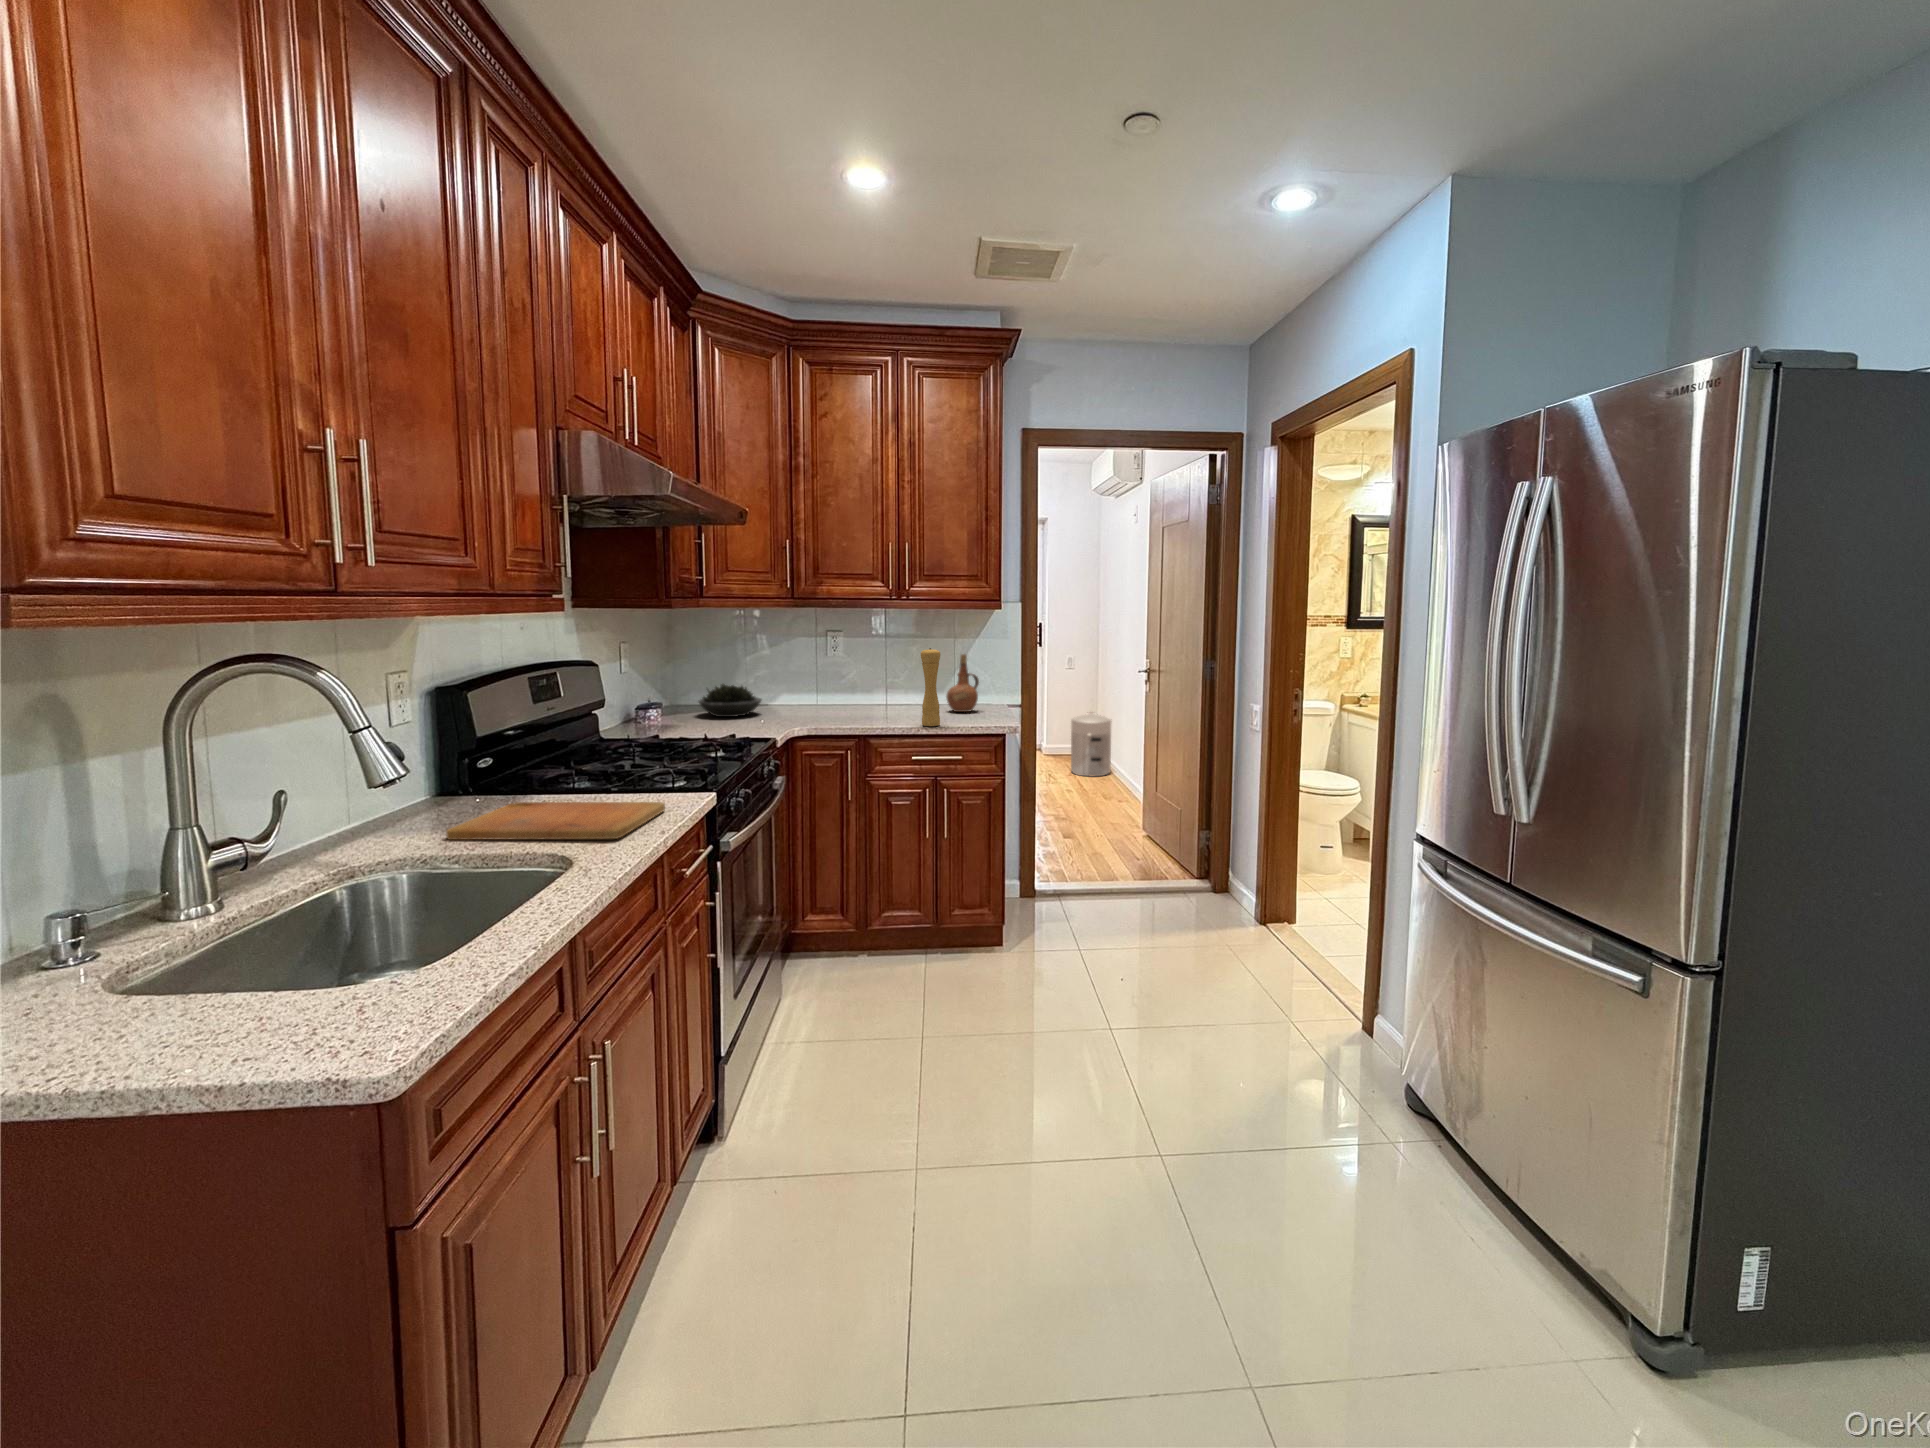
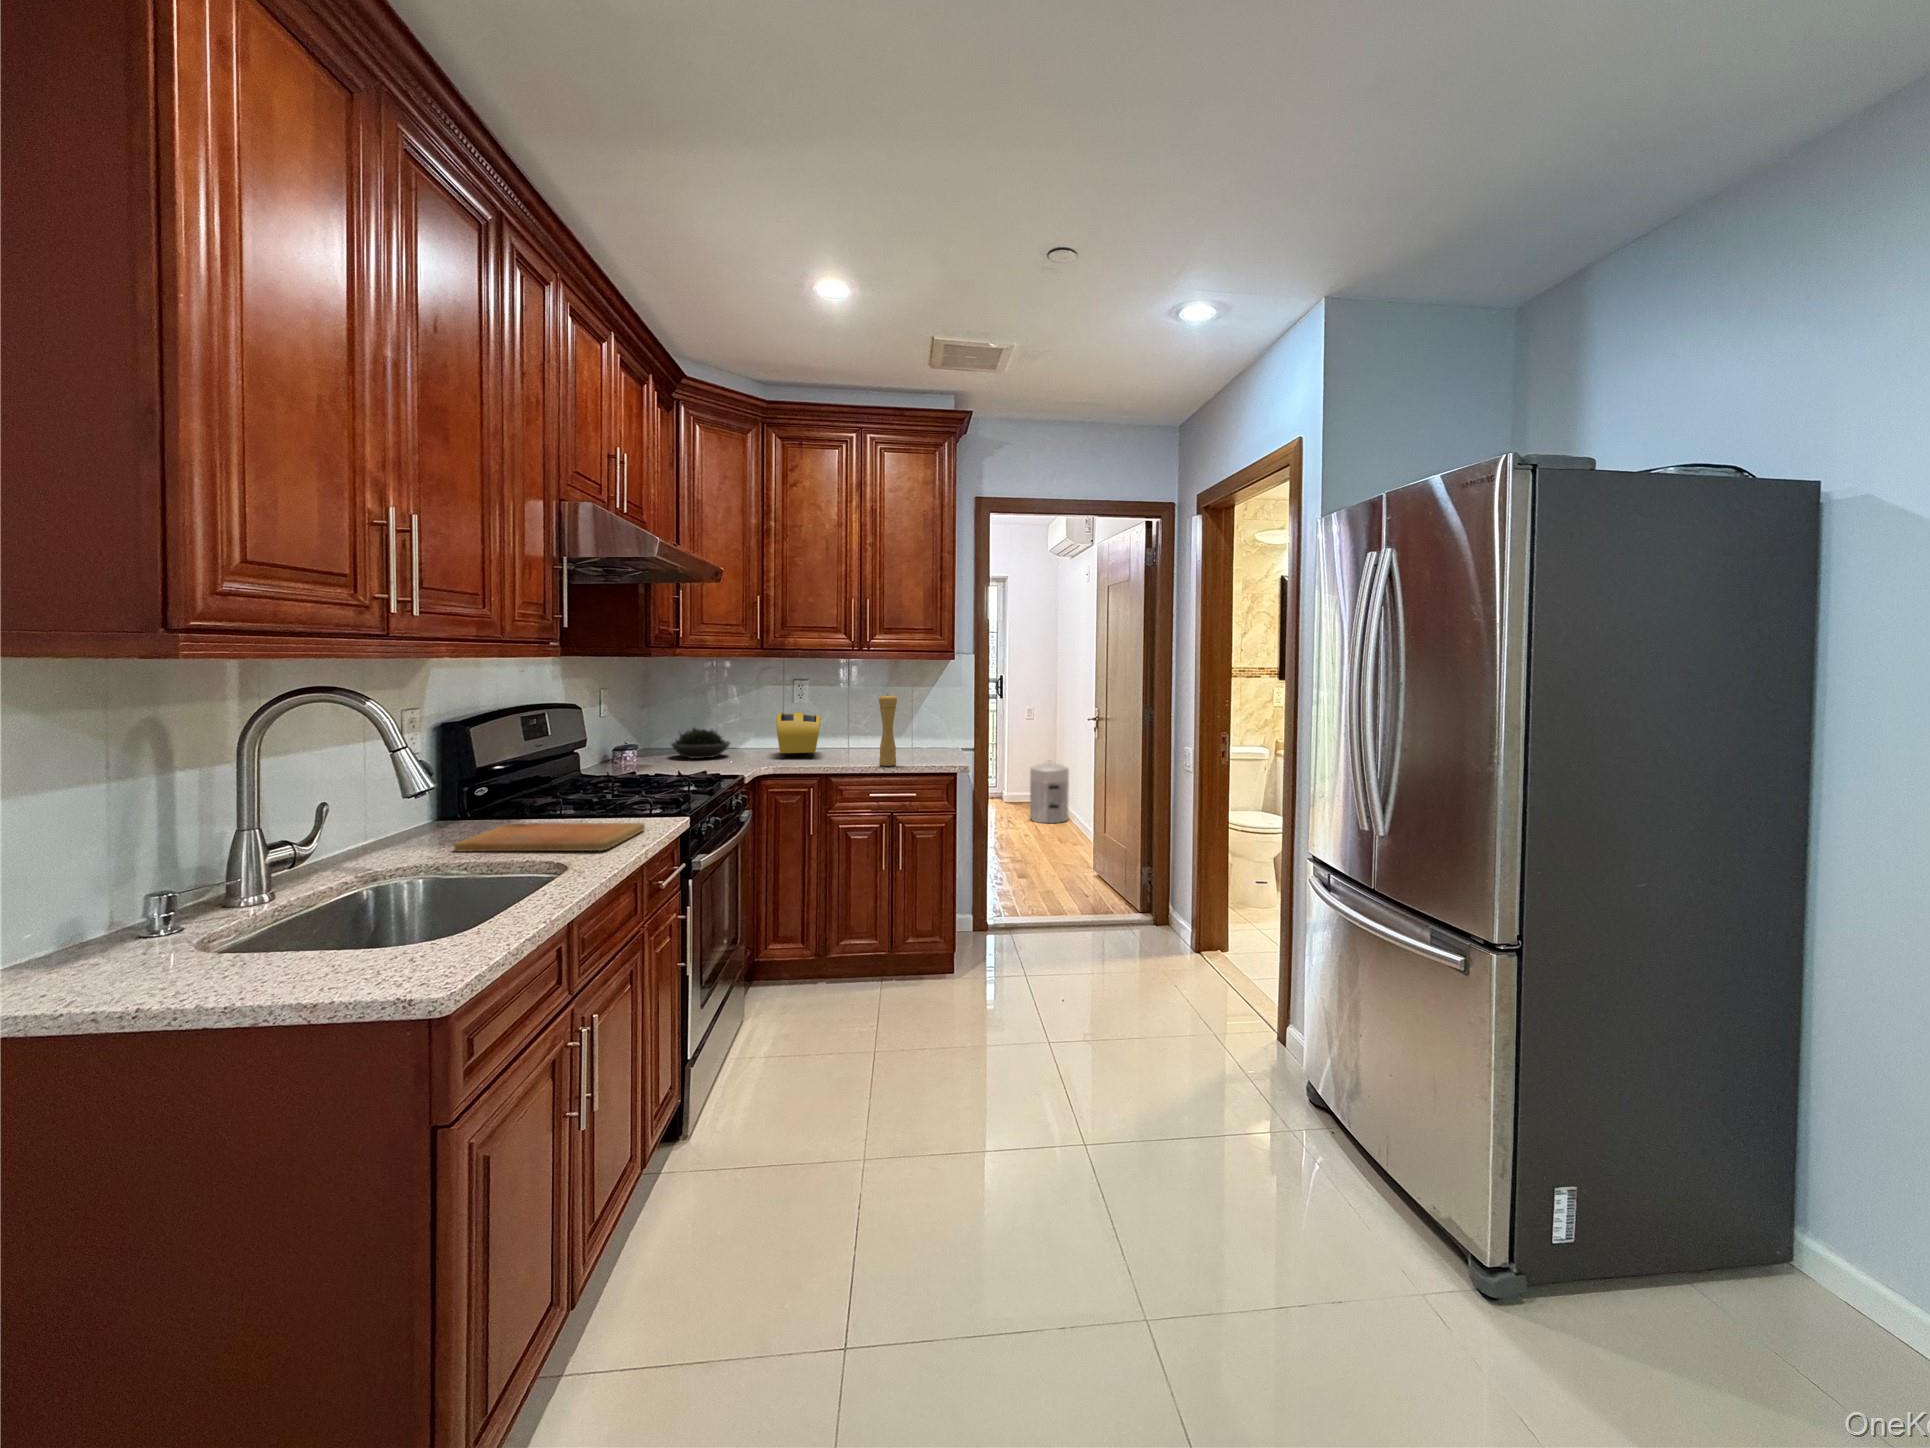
ceramic pitcher: present [946,654,979,712] -> none [904,701,934,754]
toaster: none [810,667,858,717] -> present [776,712,821,759]

